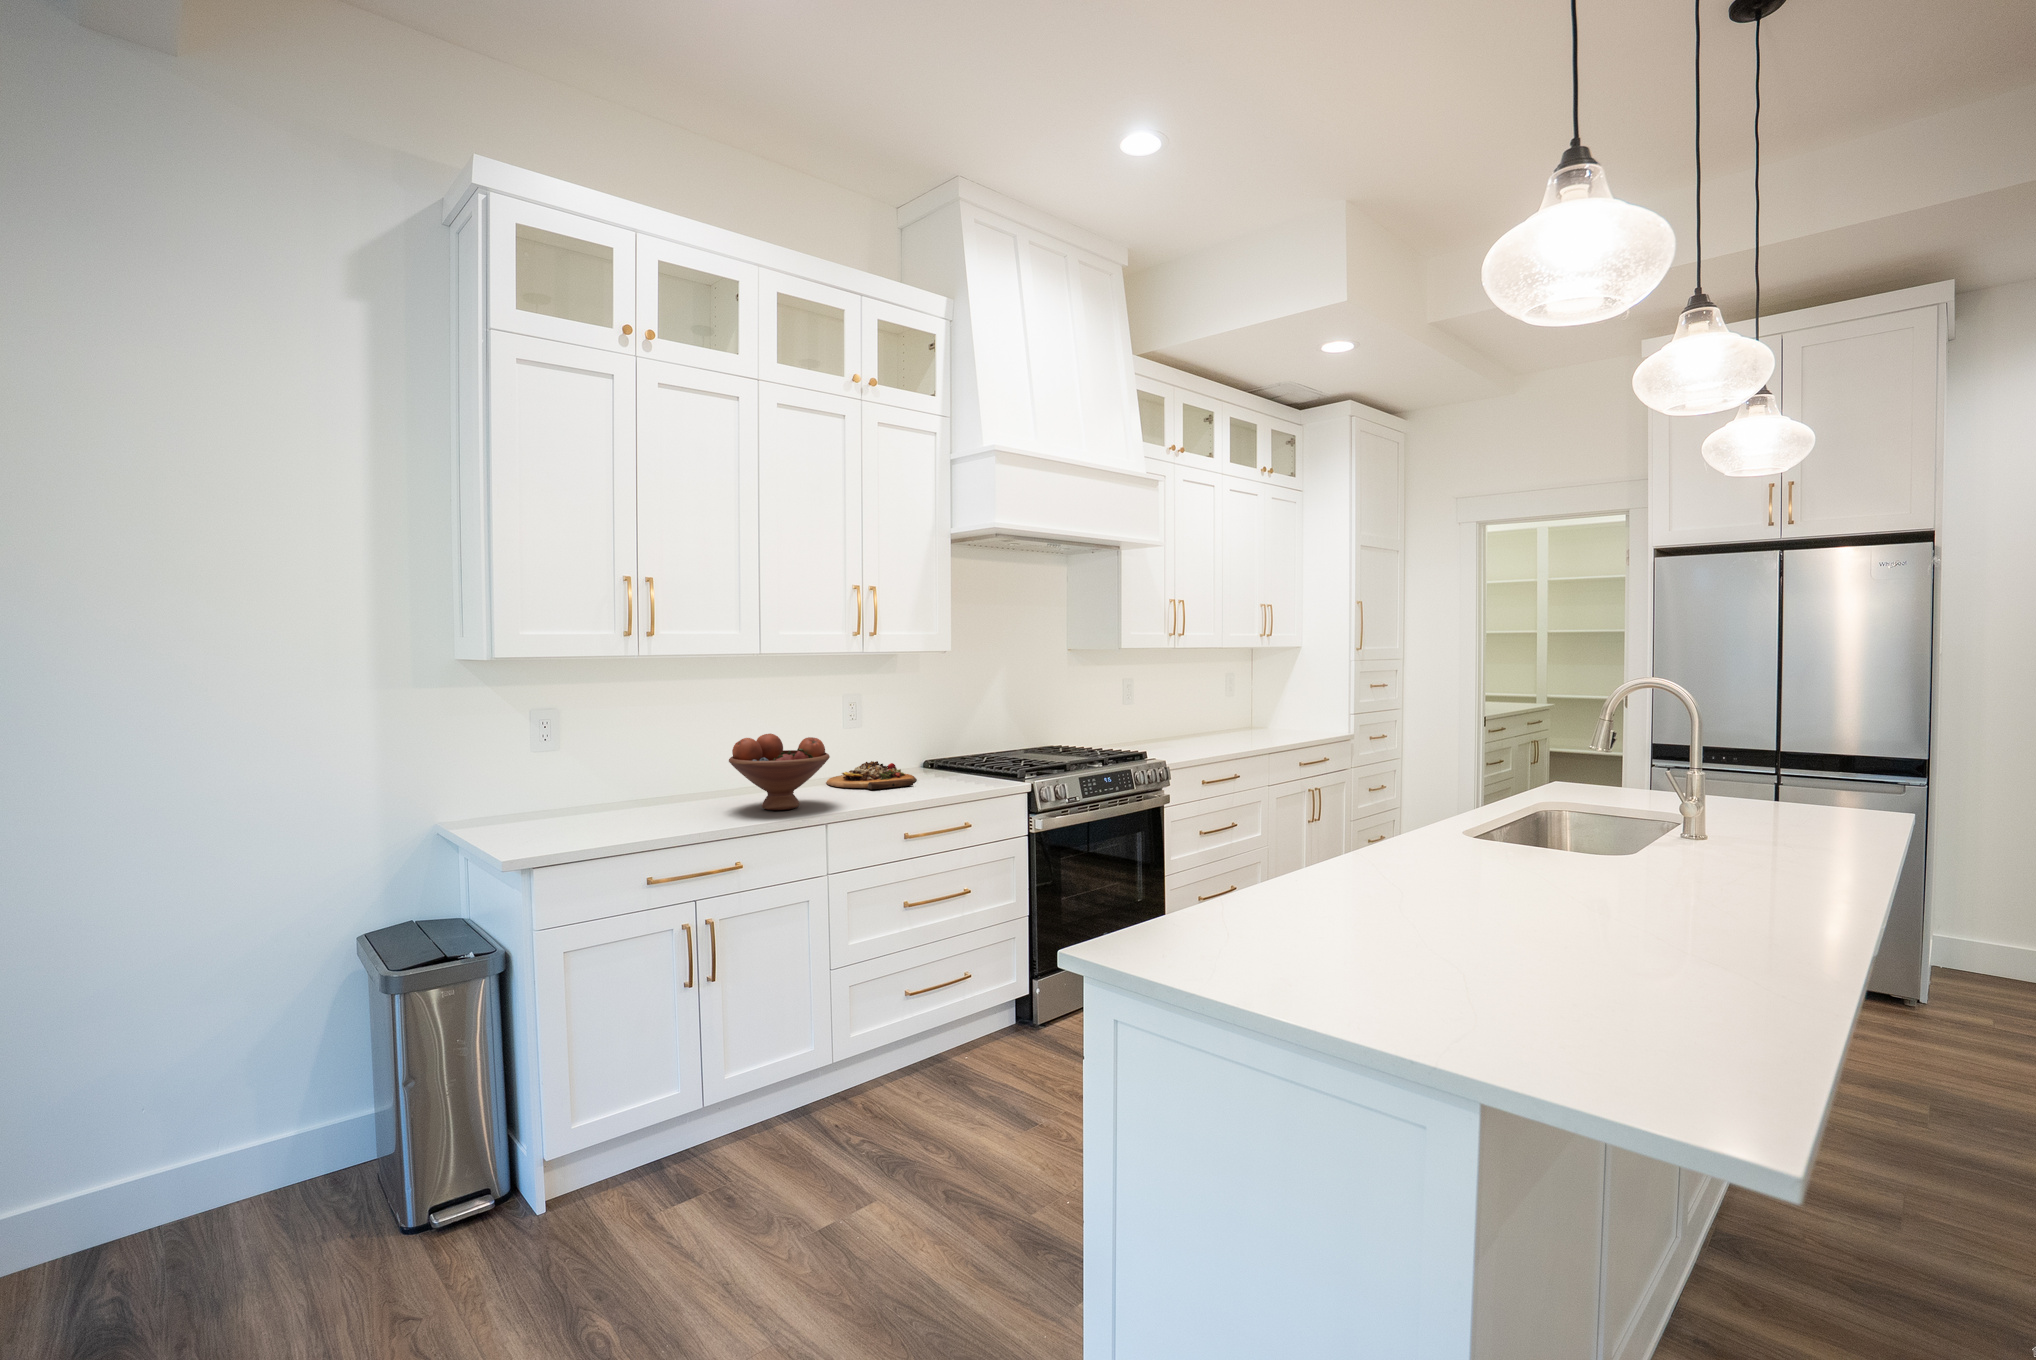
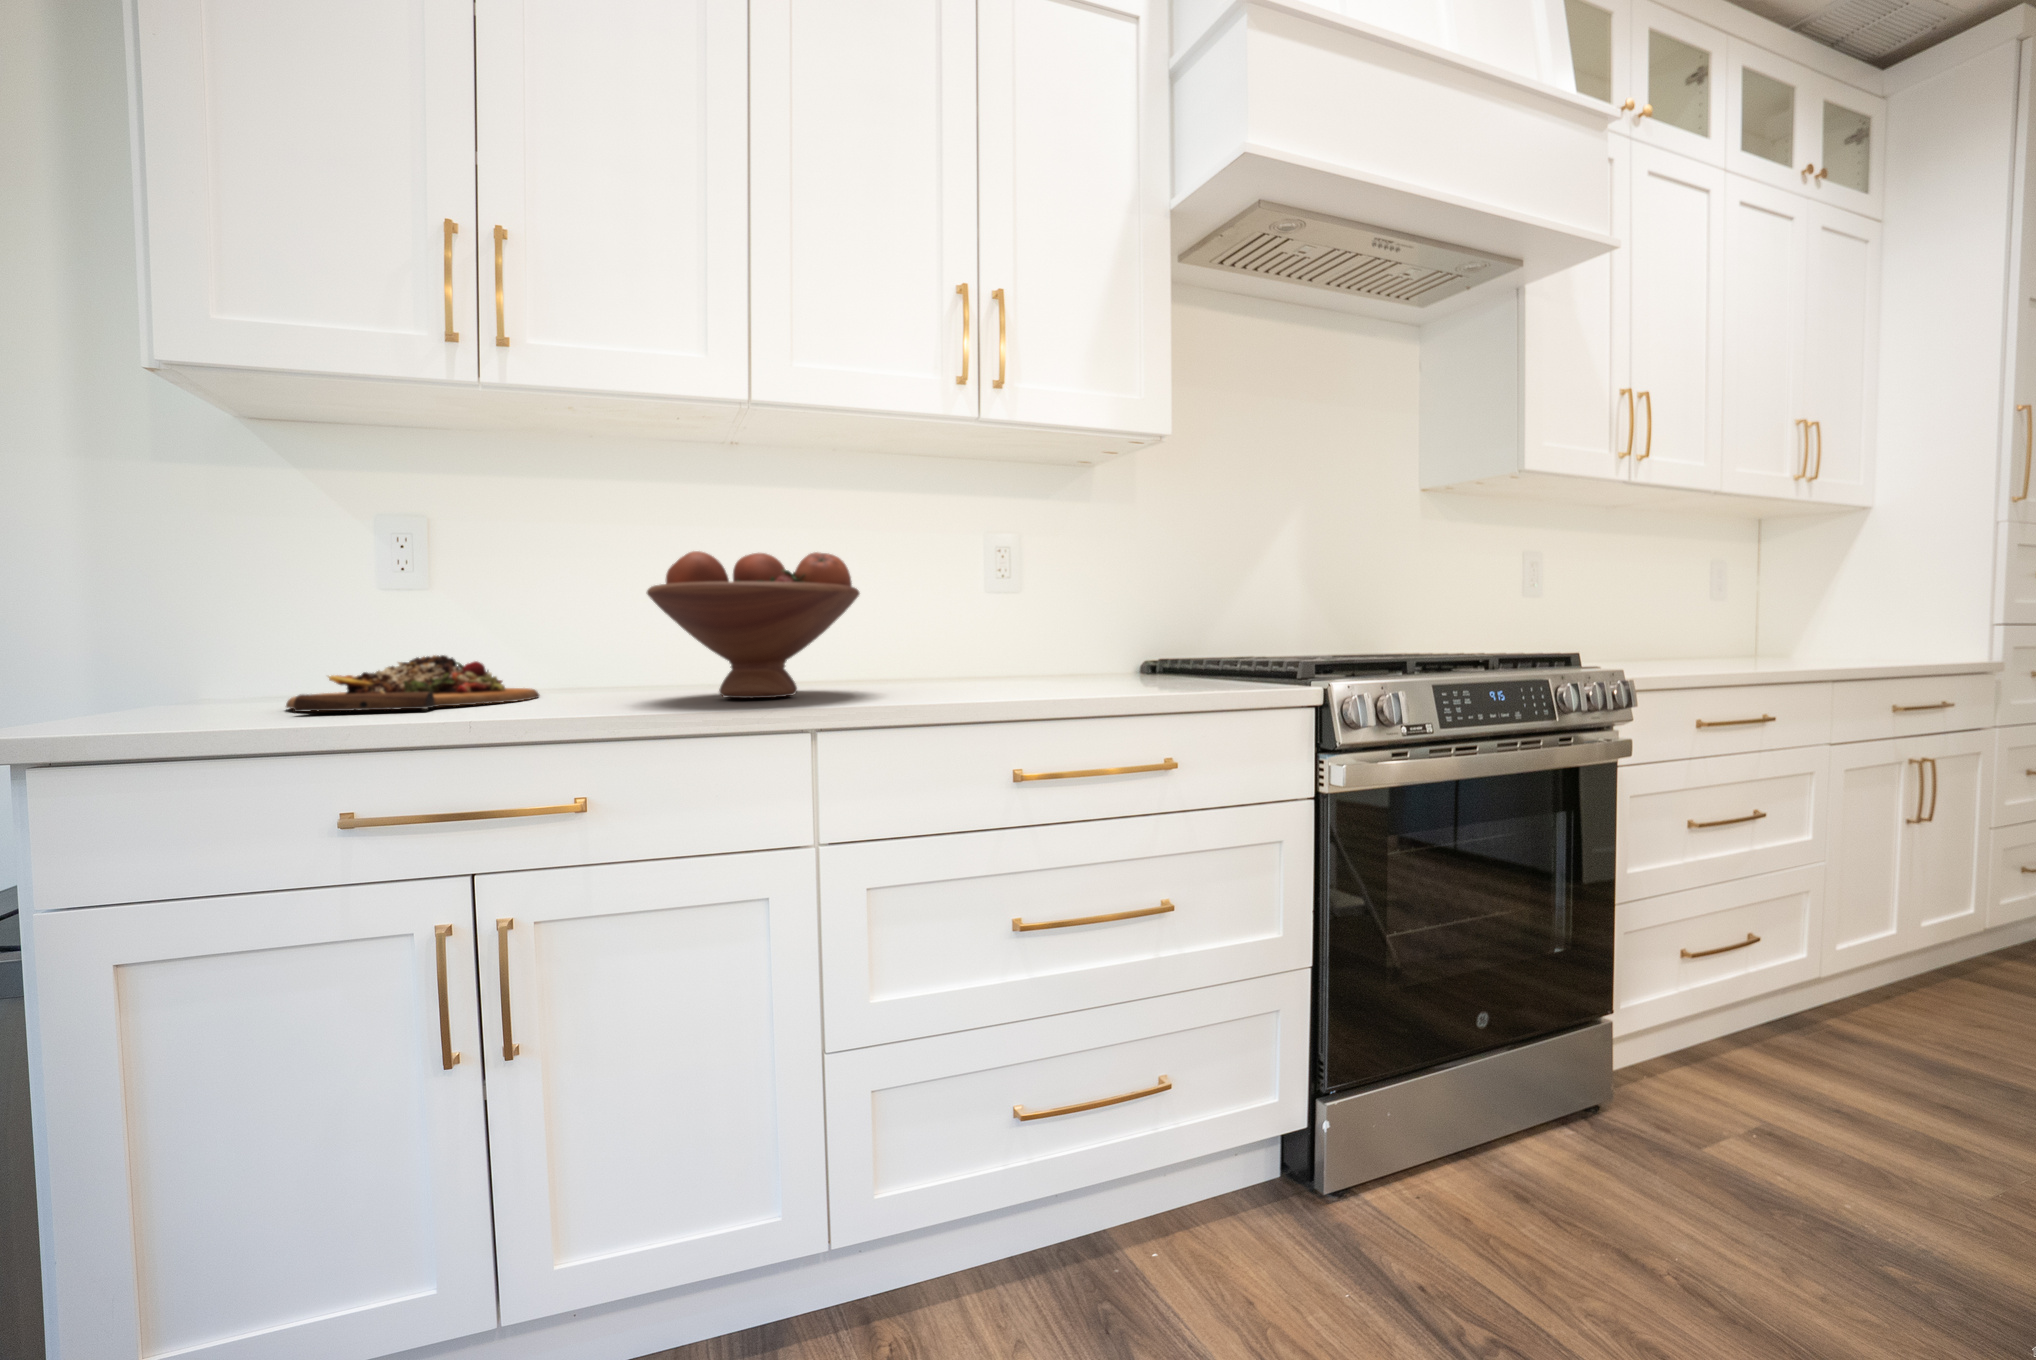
cutting board: present [826,761,917,789] -> present [286,655,540,712]

